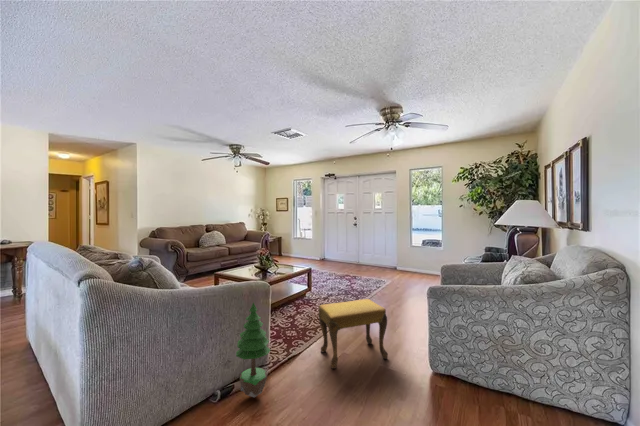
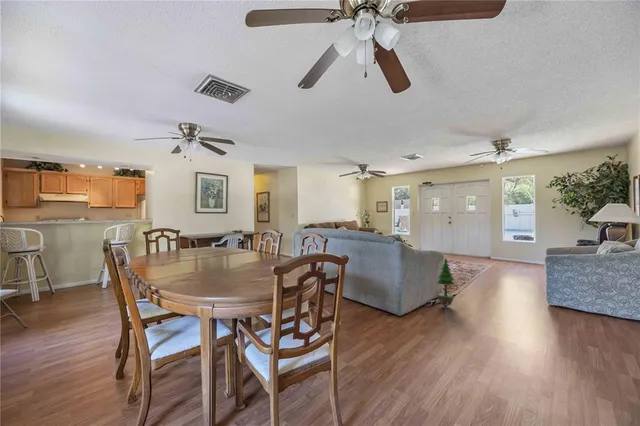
footstool: present [319,299,388,369] -> none [467,266,515,302]

